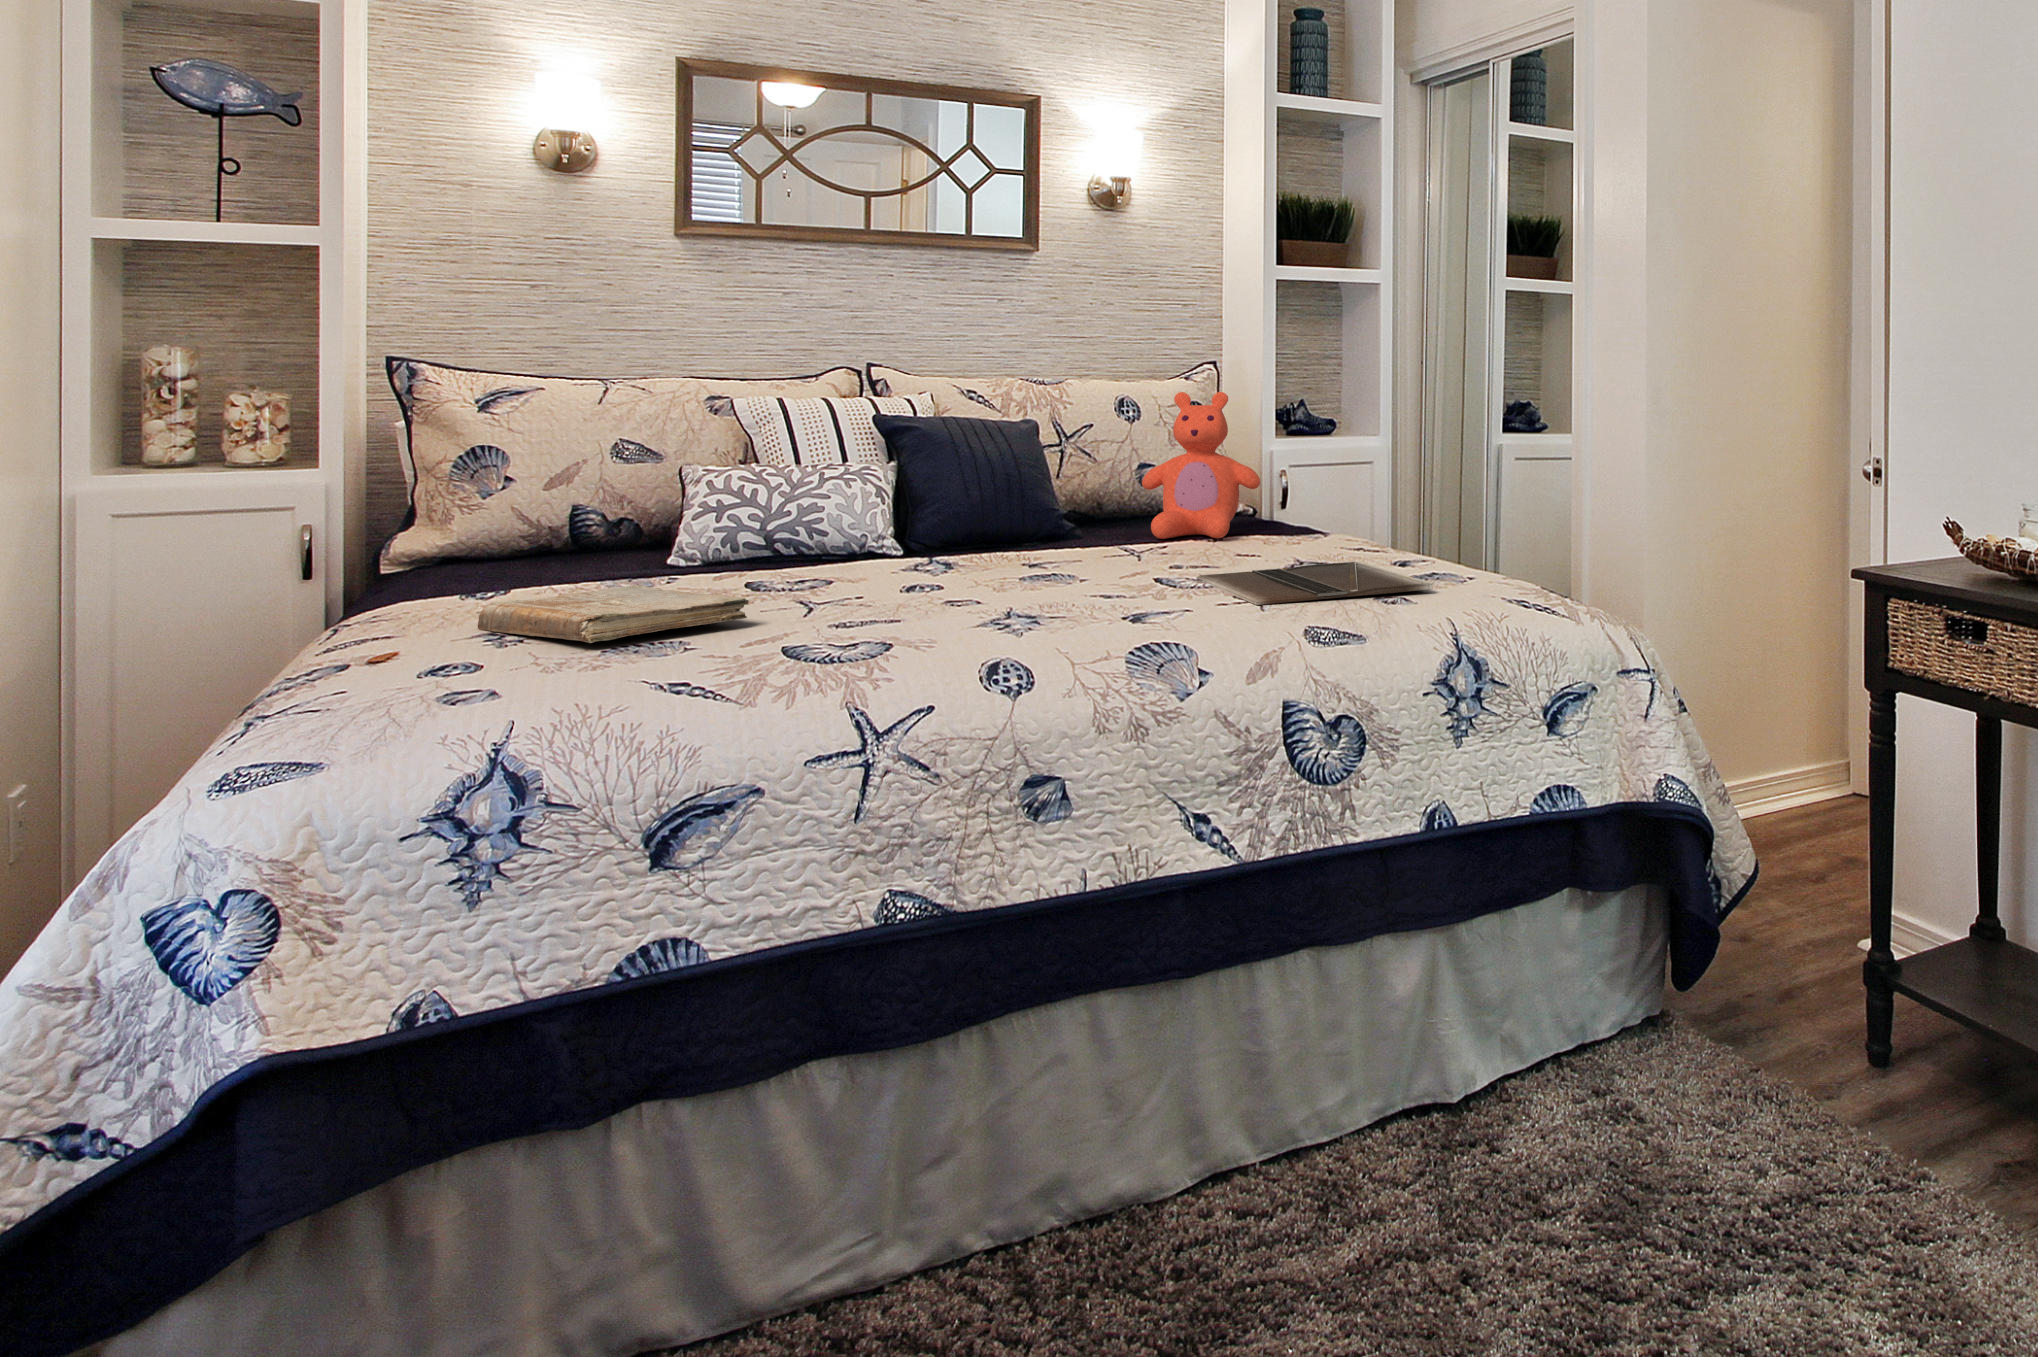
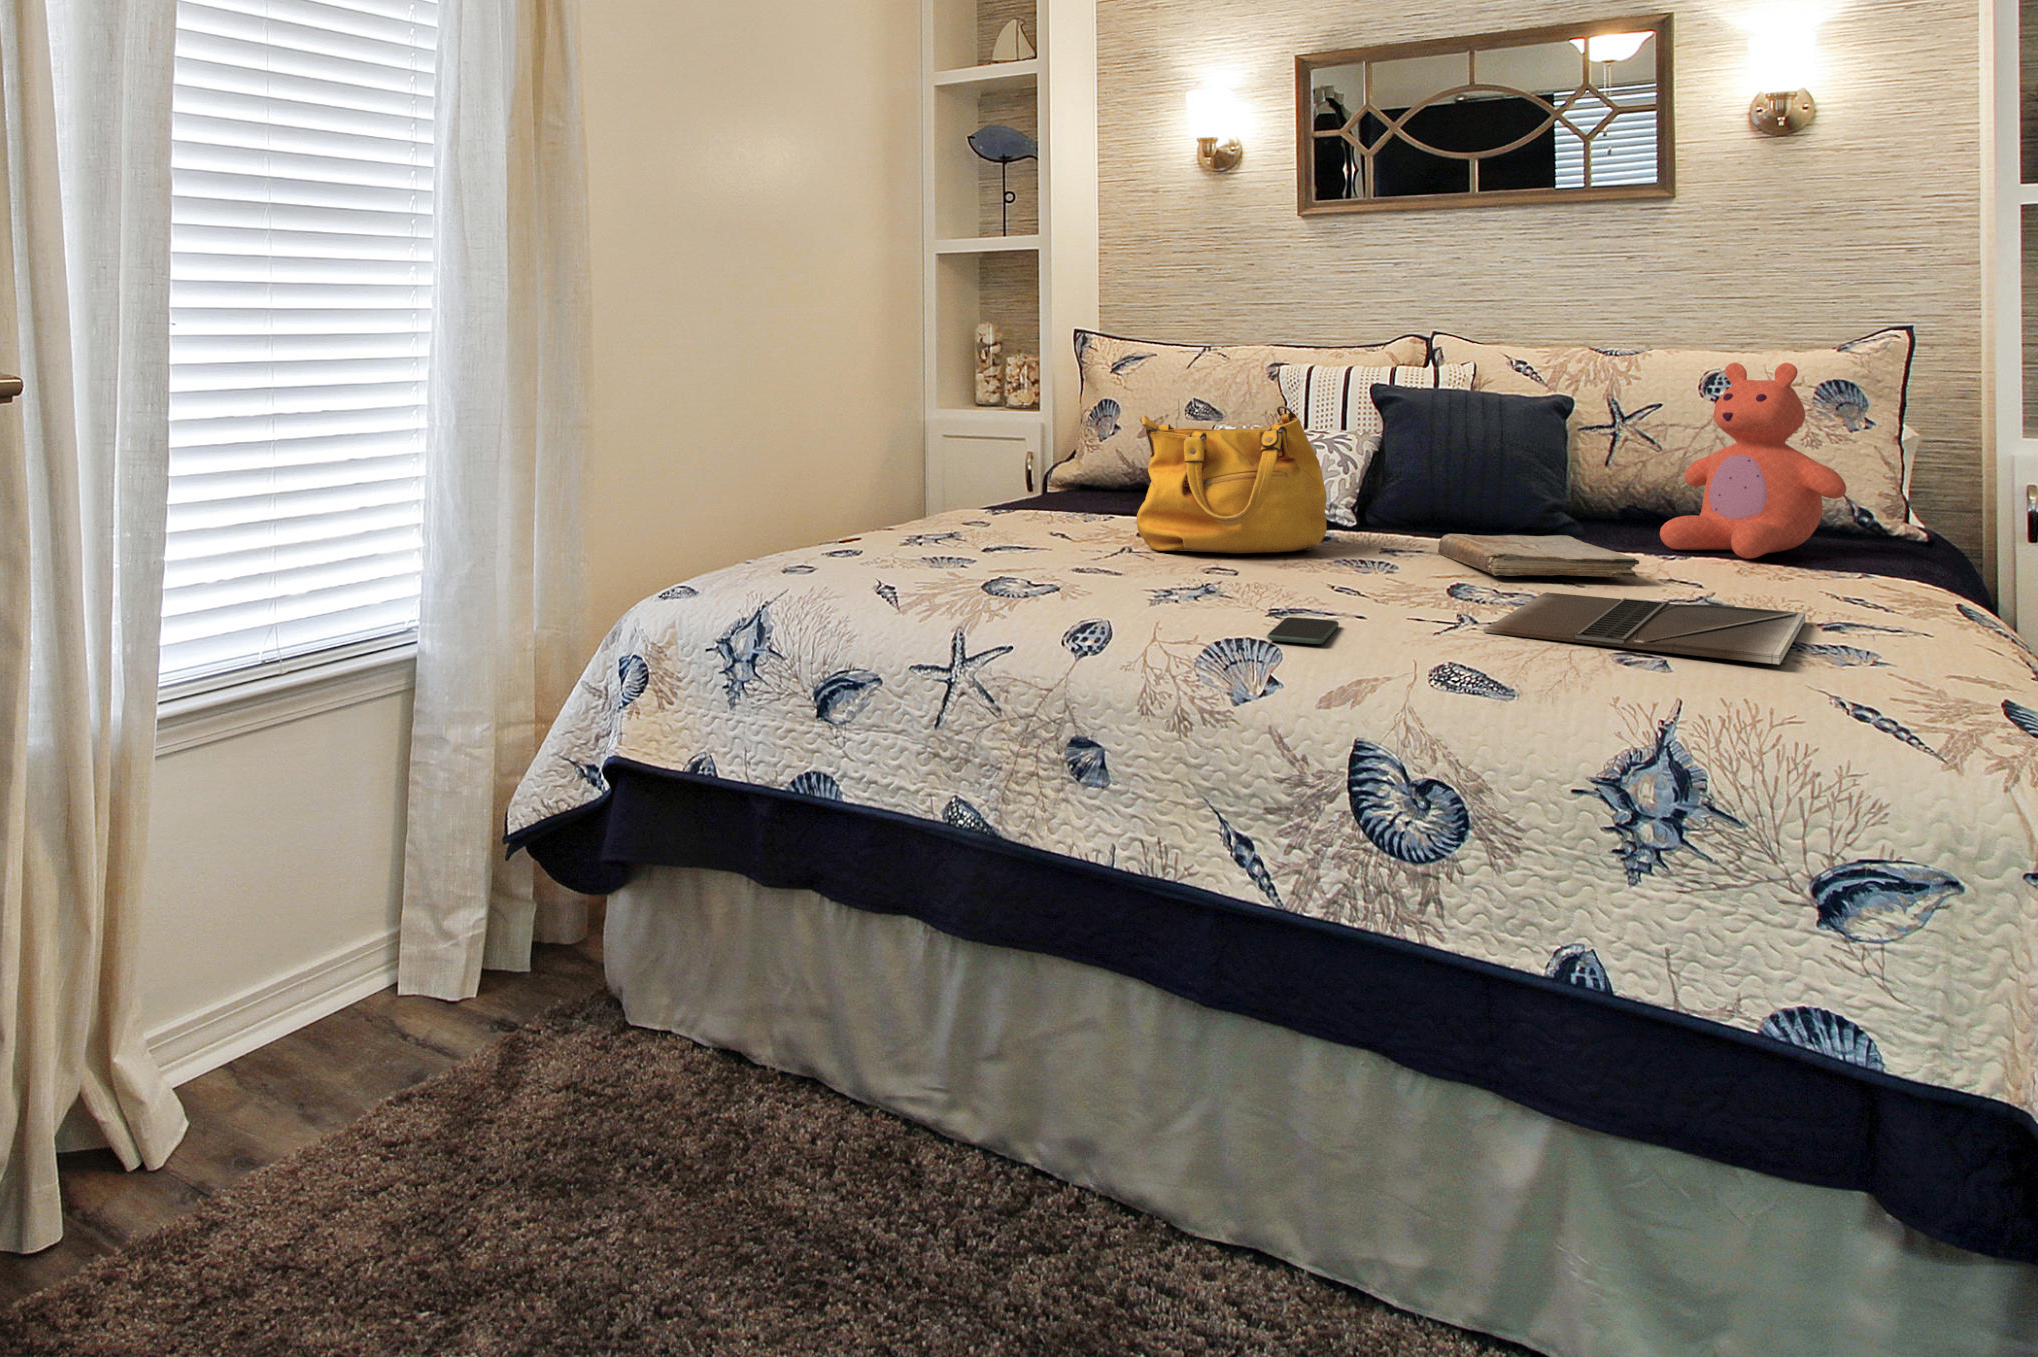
handbag: none [767,434,970,597] -> present [1137,406,1327,554]
book: present [478,585,749,643] -> present [1438,534,1639,577]
smartphone: none [1133,616,1216,637] -> present [1267,617,1339,644]

